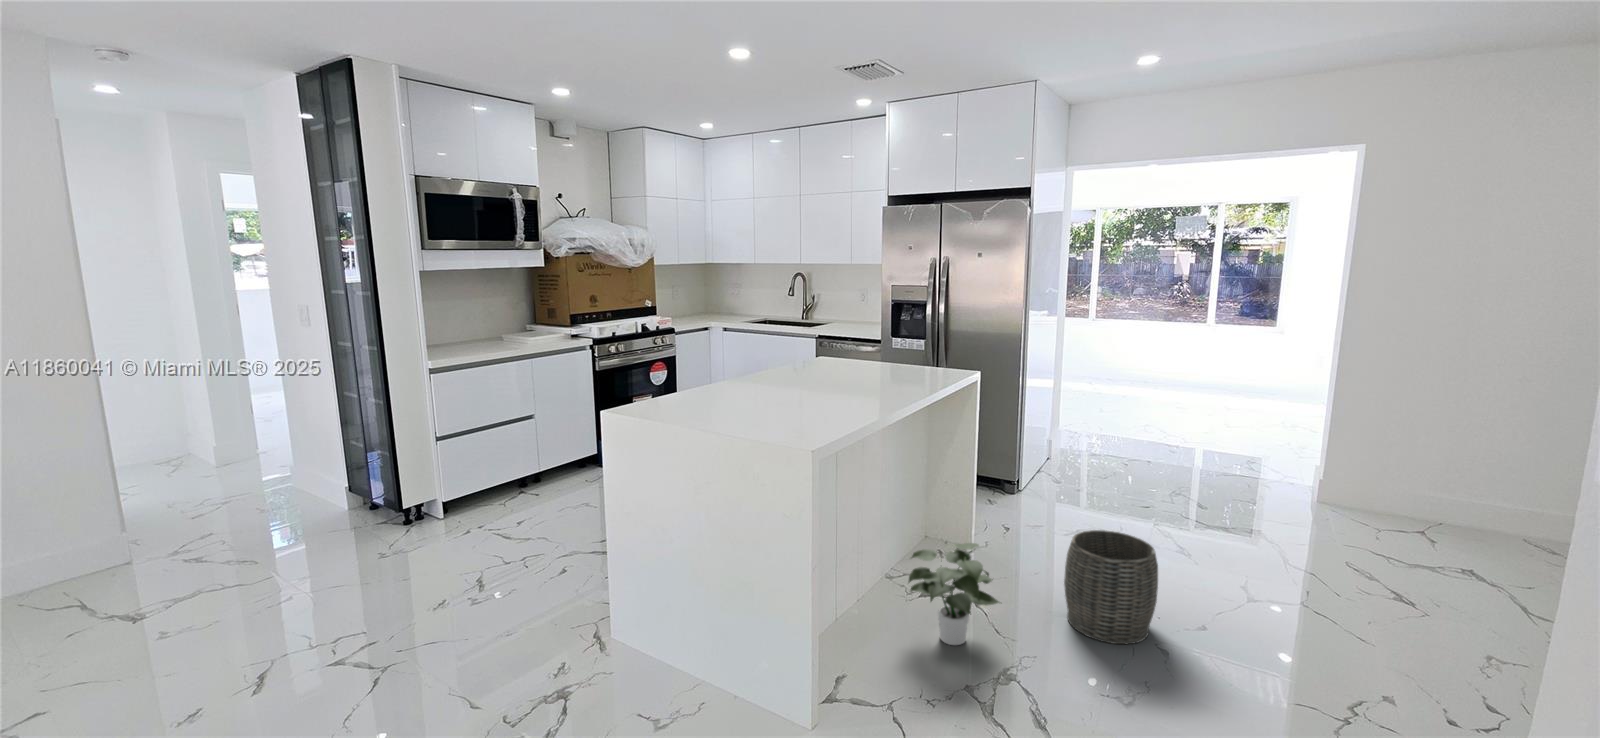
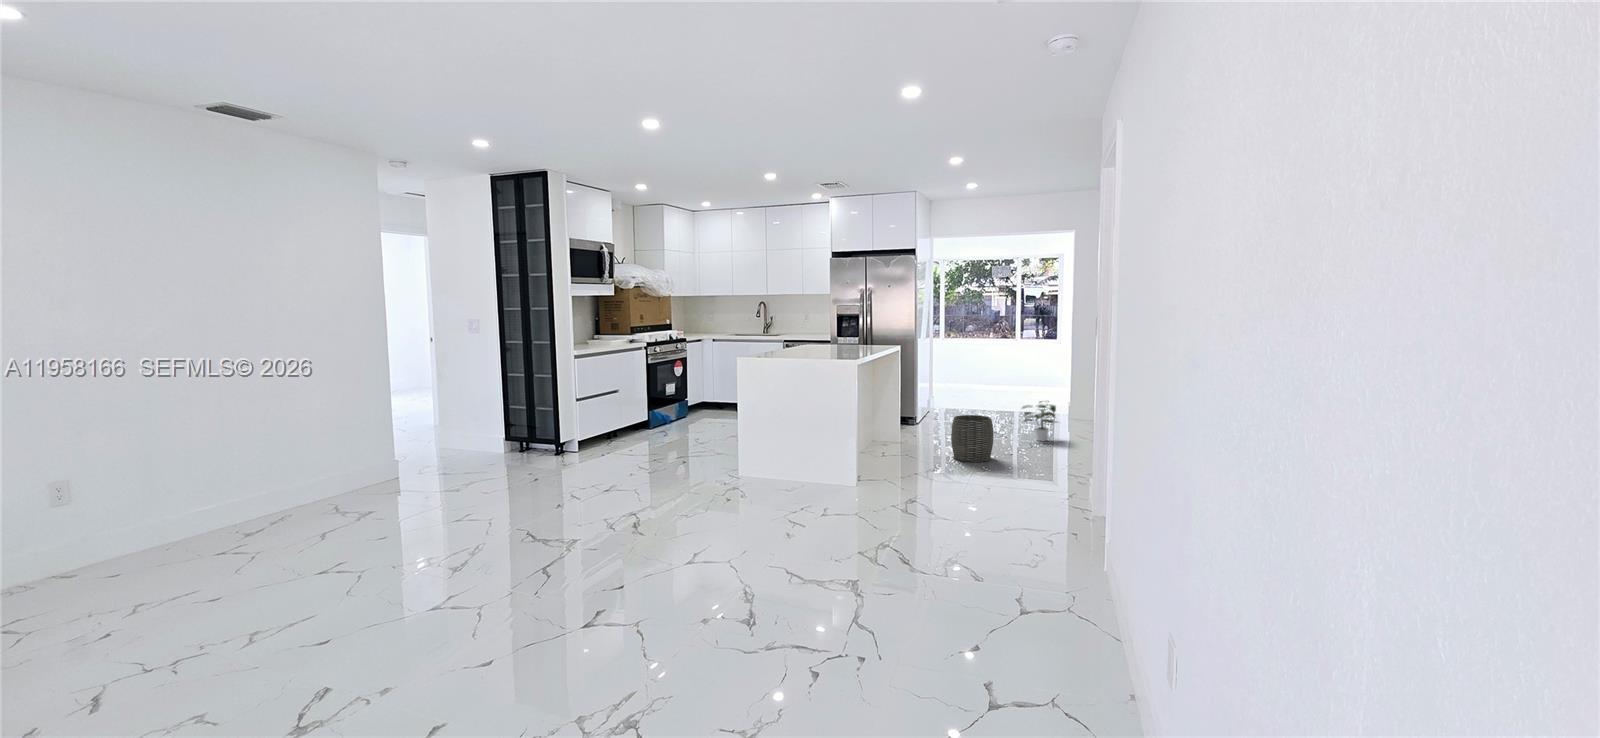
potted plant: present [908,543,1000,645] -> present [1022,401,1056,441]

